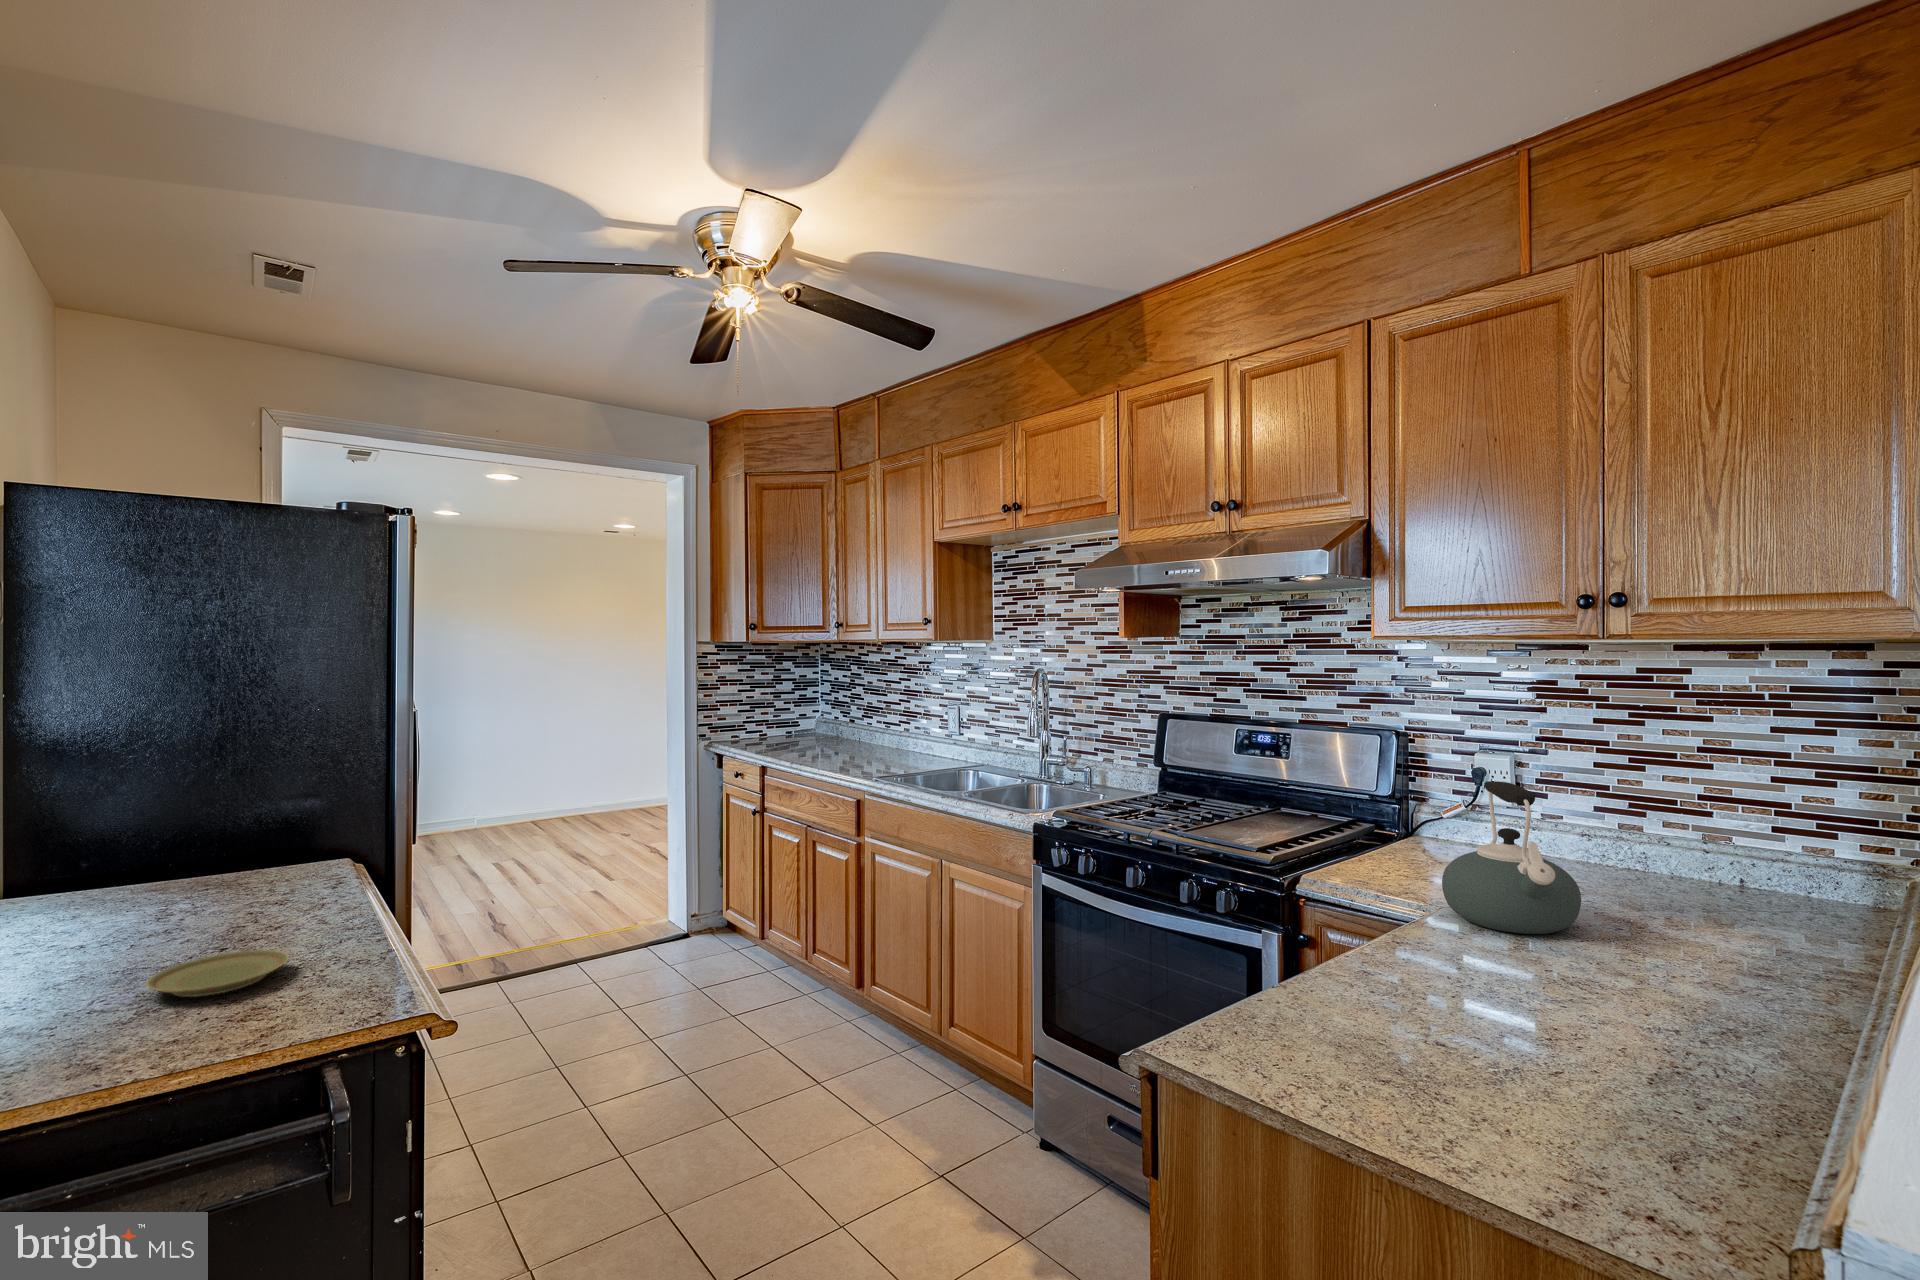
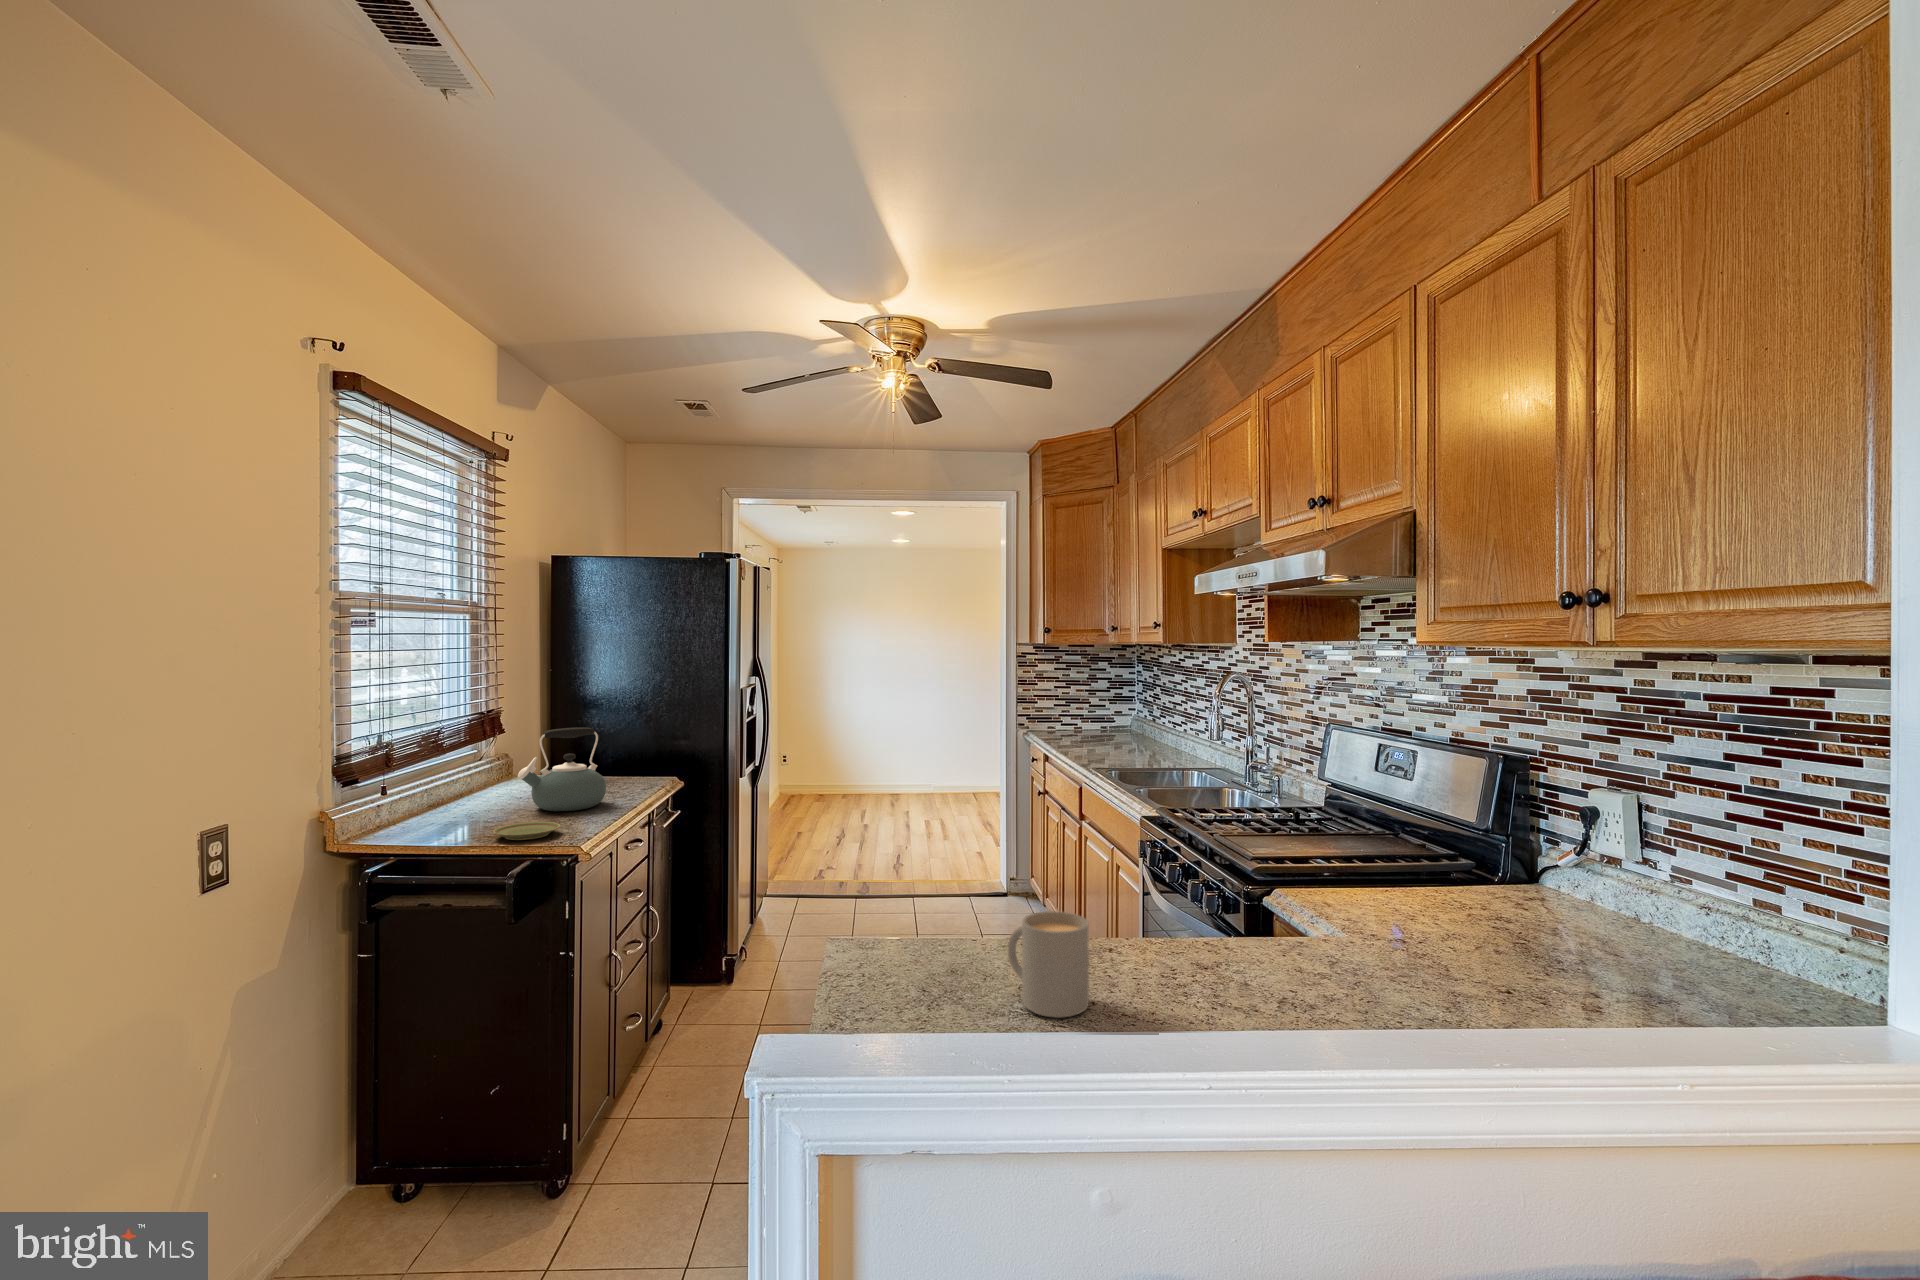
kettle: present [1442,781,1581,934] -> present [518,728,606,811]
mug: none [1325,926,1438,1045] -> present [1008,911,1089,1018]

